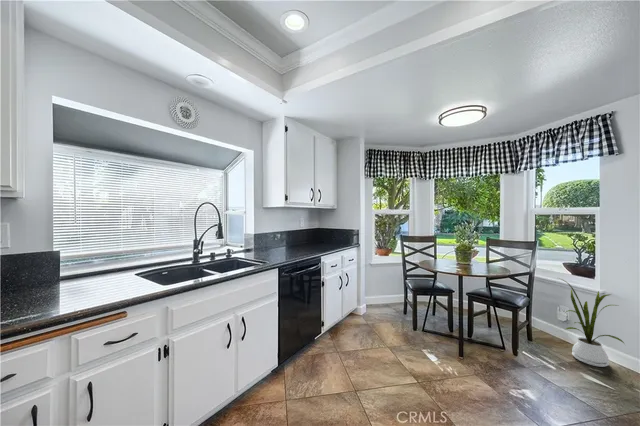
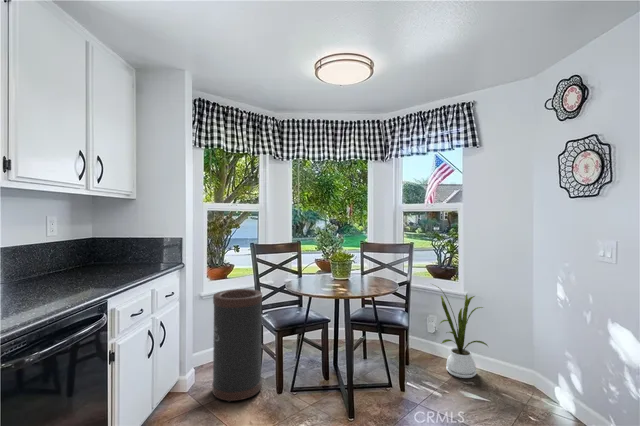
trash can: none [375,262,405,327] -> present [213,289,262,402]

